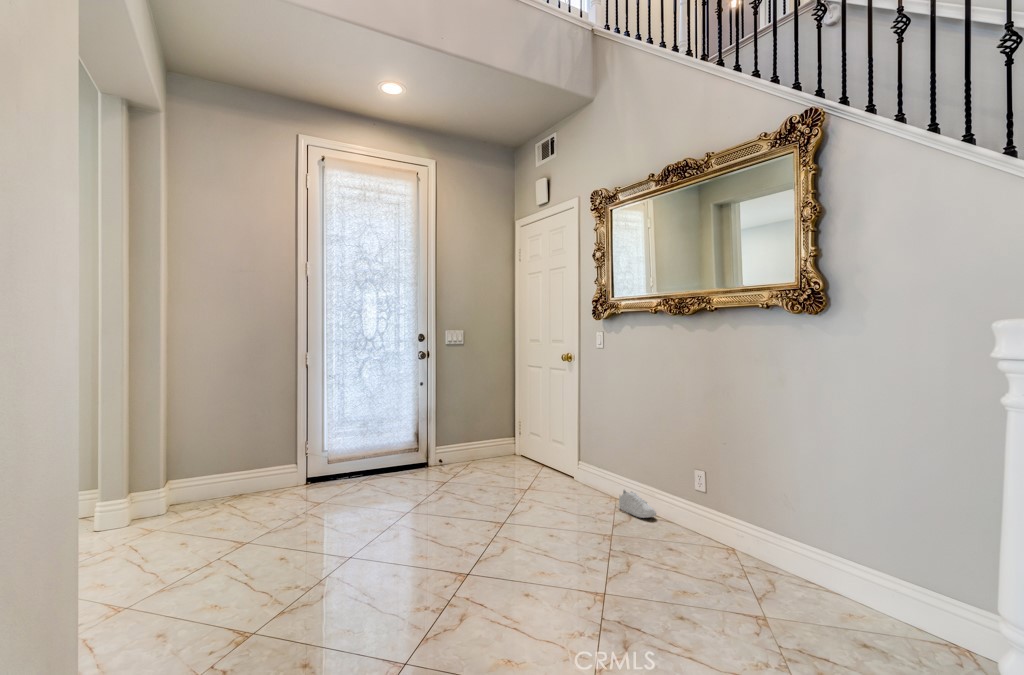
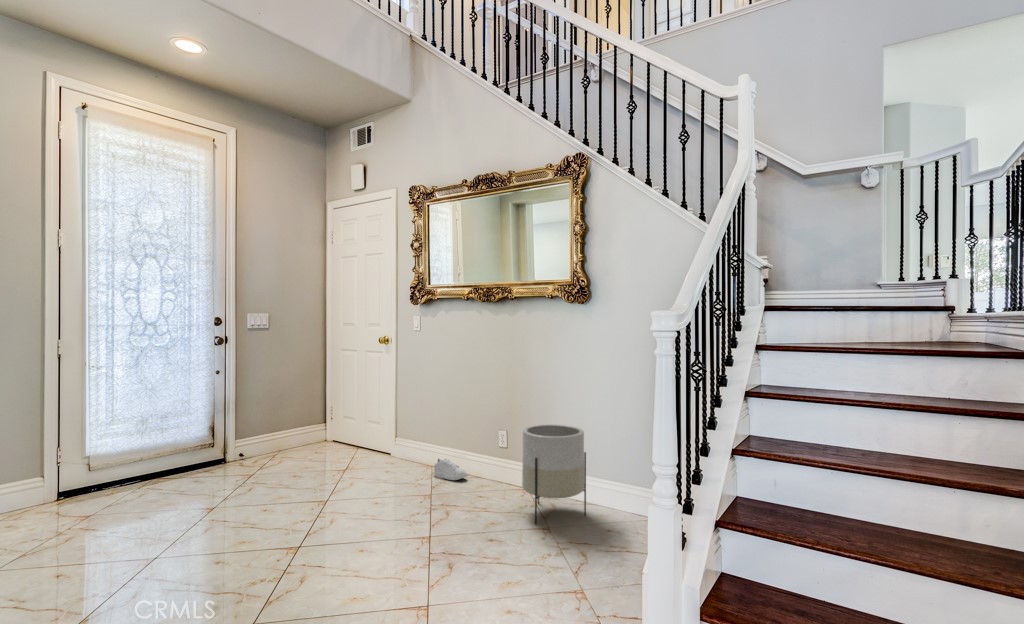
planter: none [725,469,820,601] -> present [522,424,586,524]

